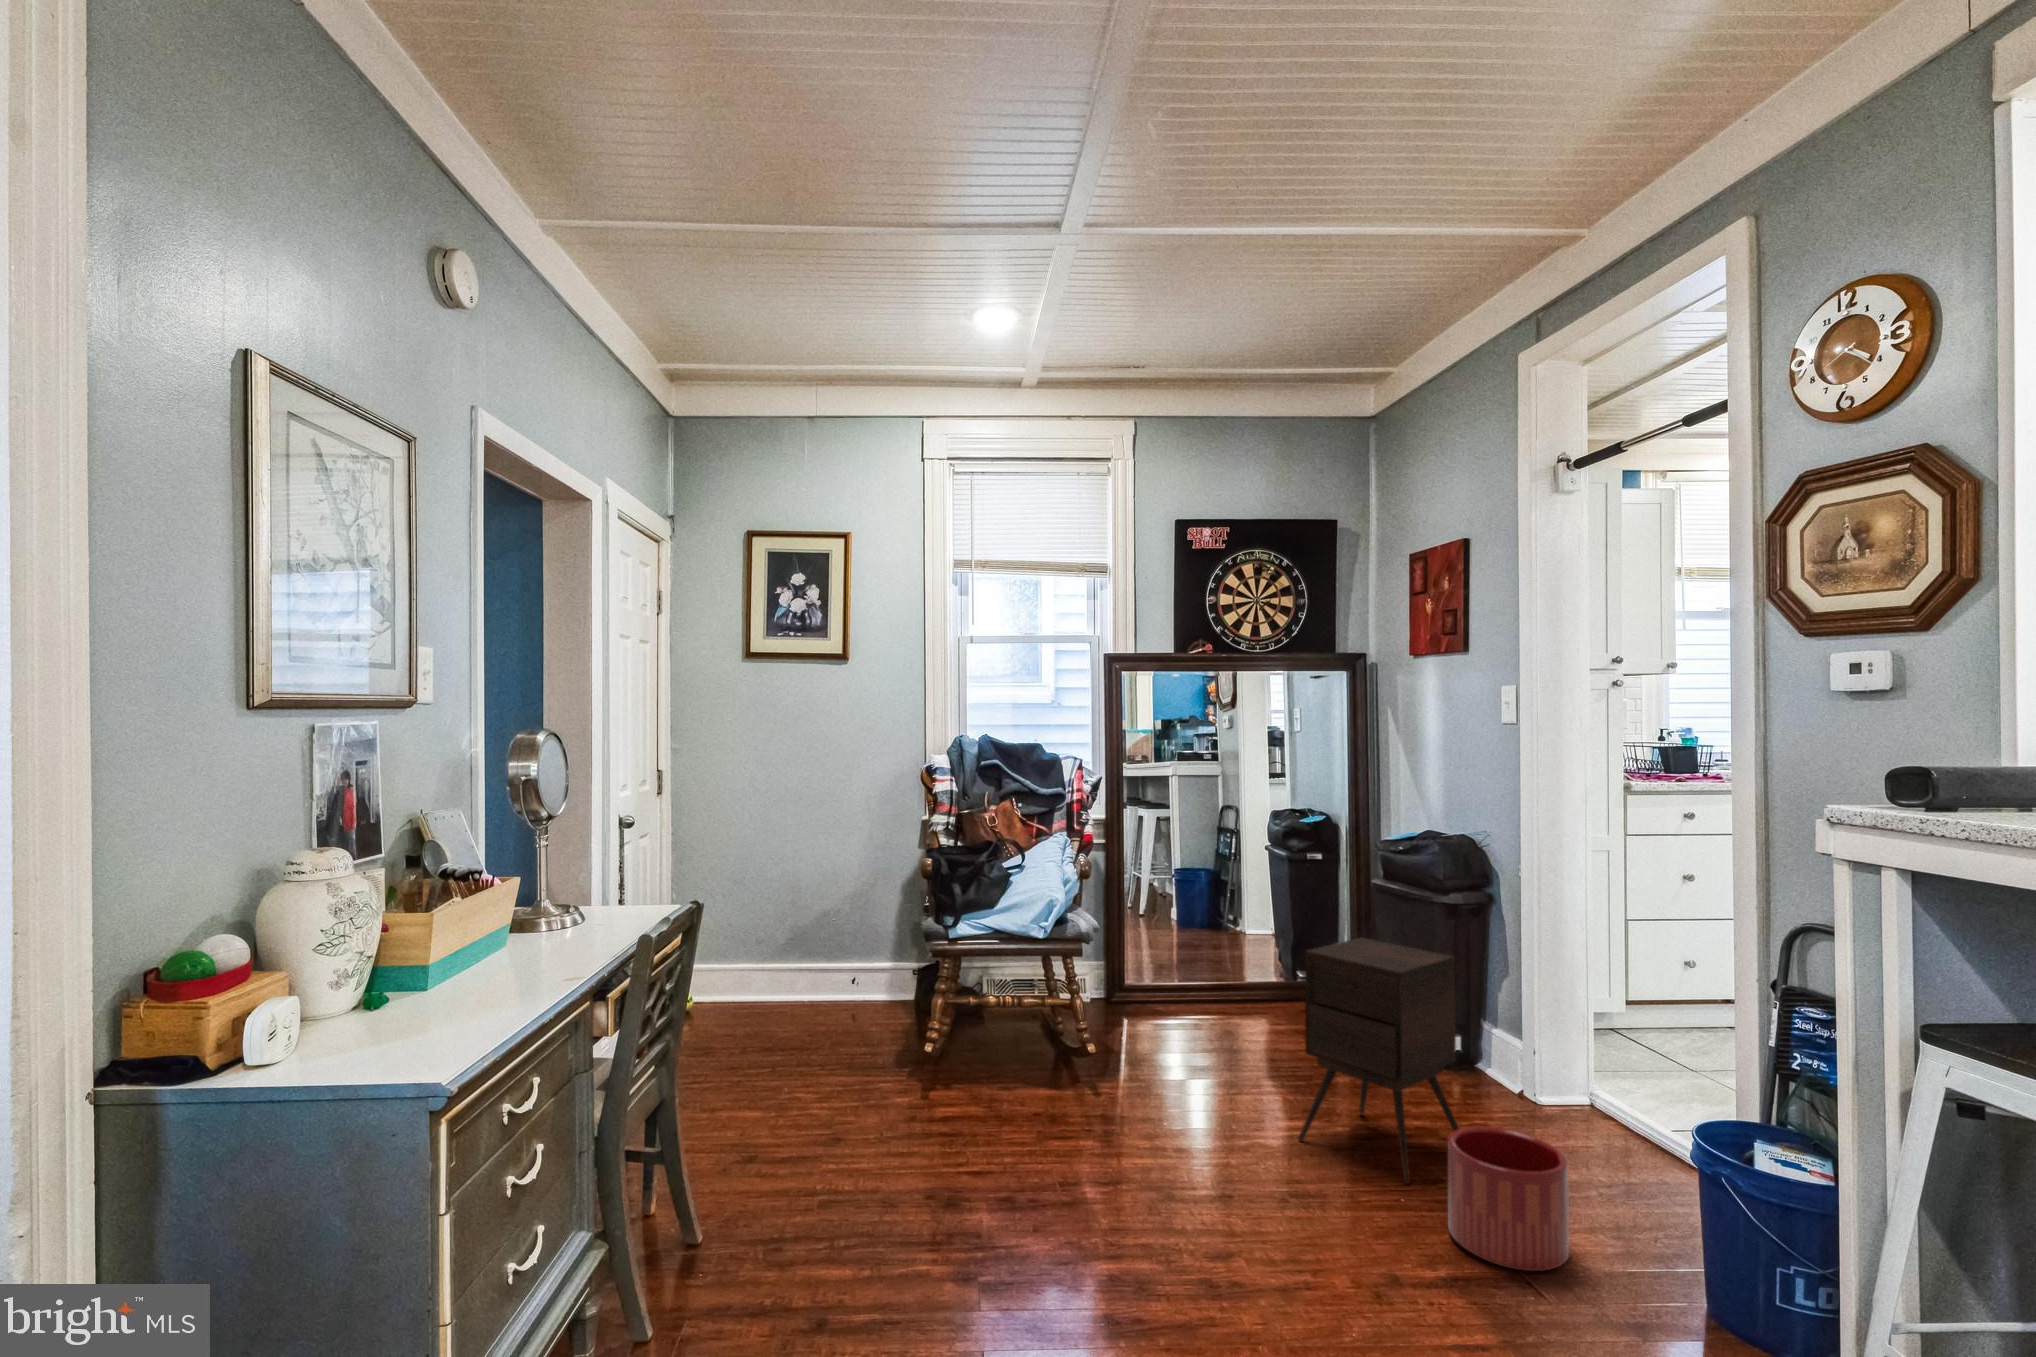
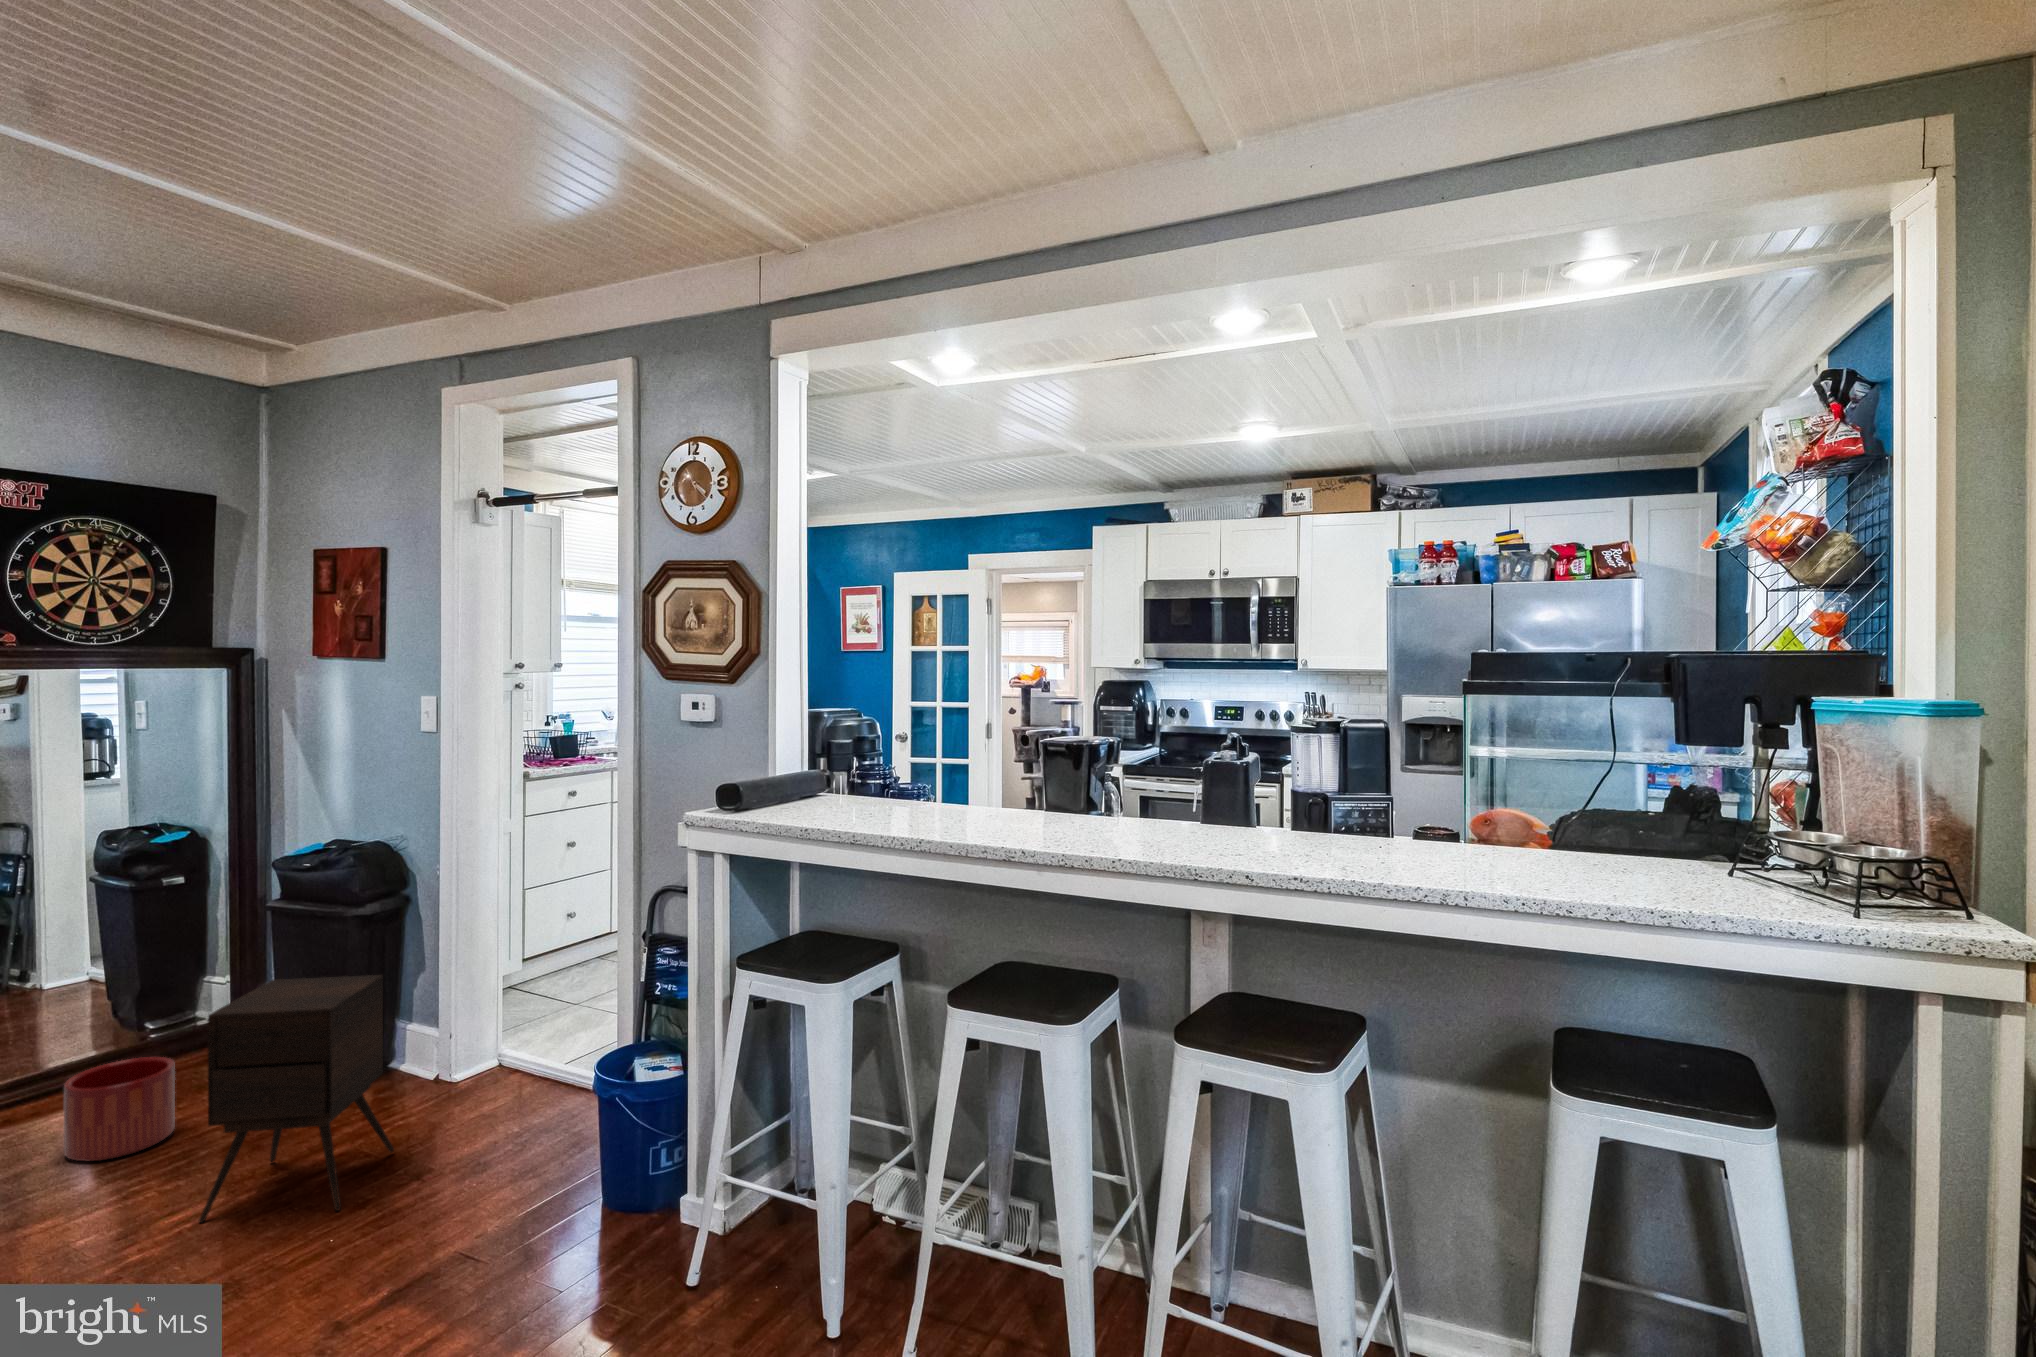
planter: present [1448,1127,1569,1271] -> present [64,1057,175,1161]

